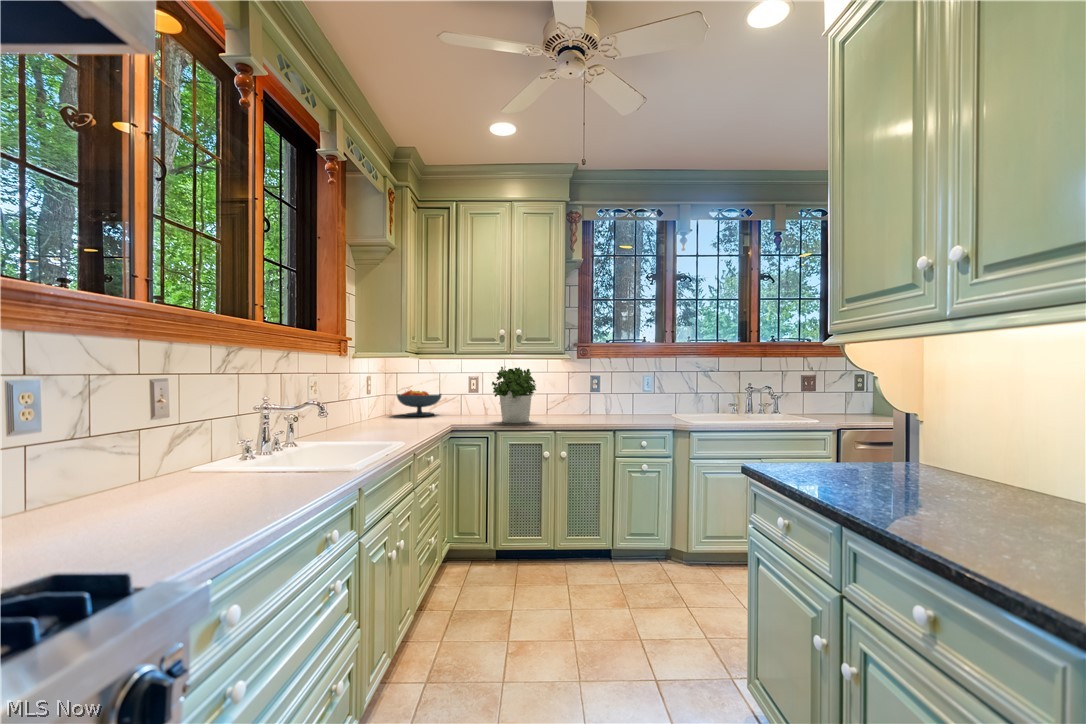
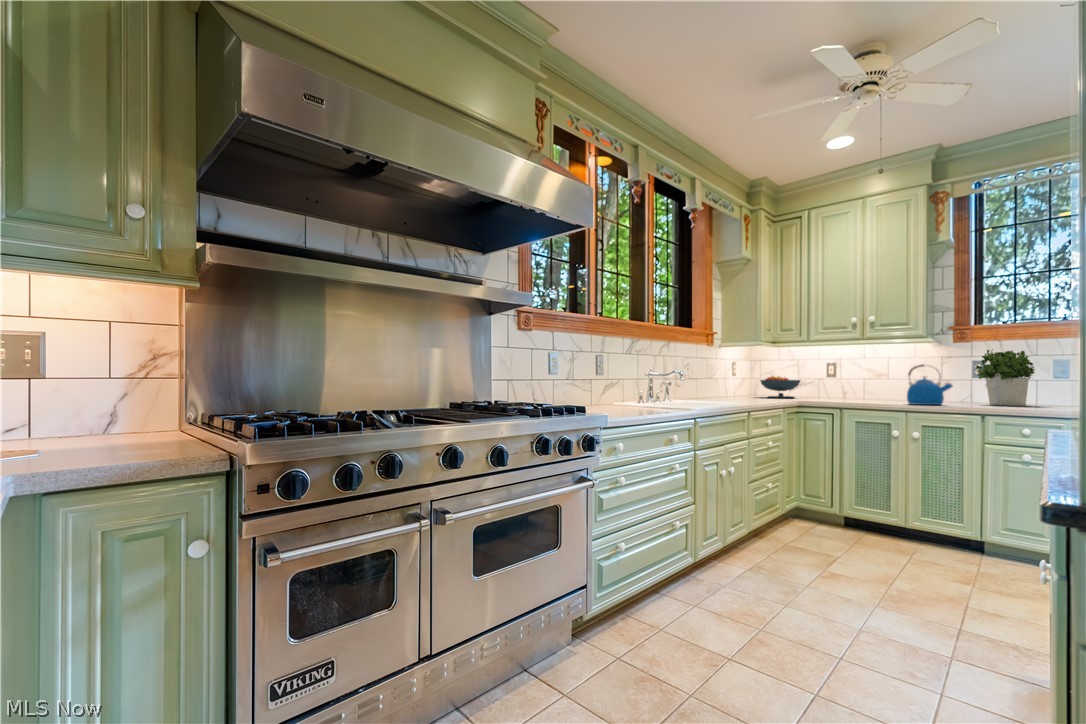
potted plant: present [492,366,536,423] -> present [976,349,1035,406]
kettle: none [557,382,594,424] -> present [907,365,953,405]

